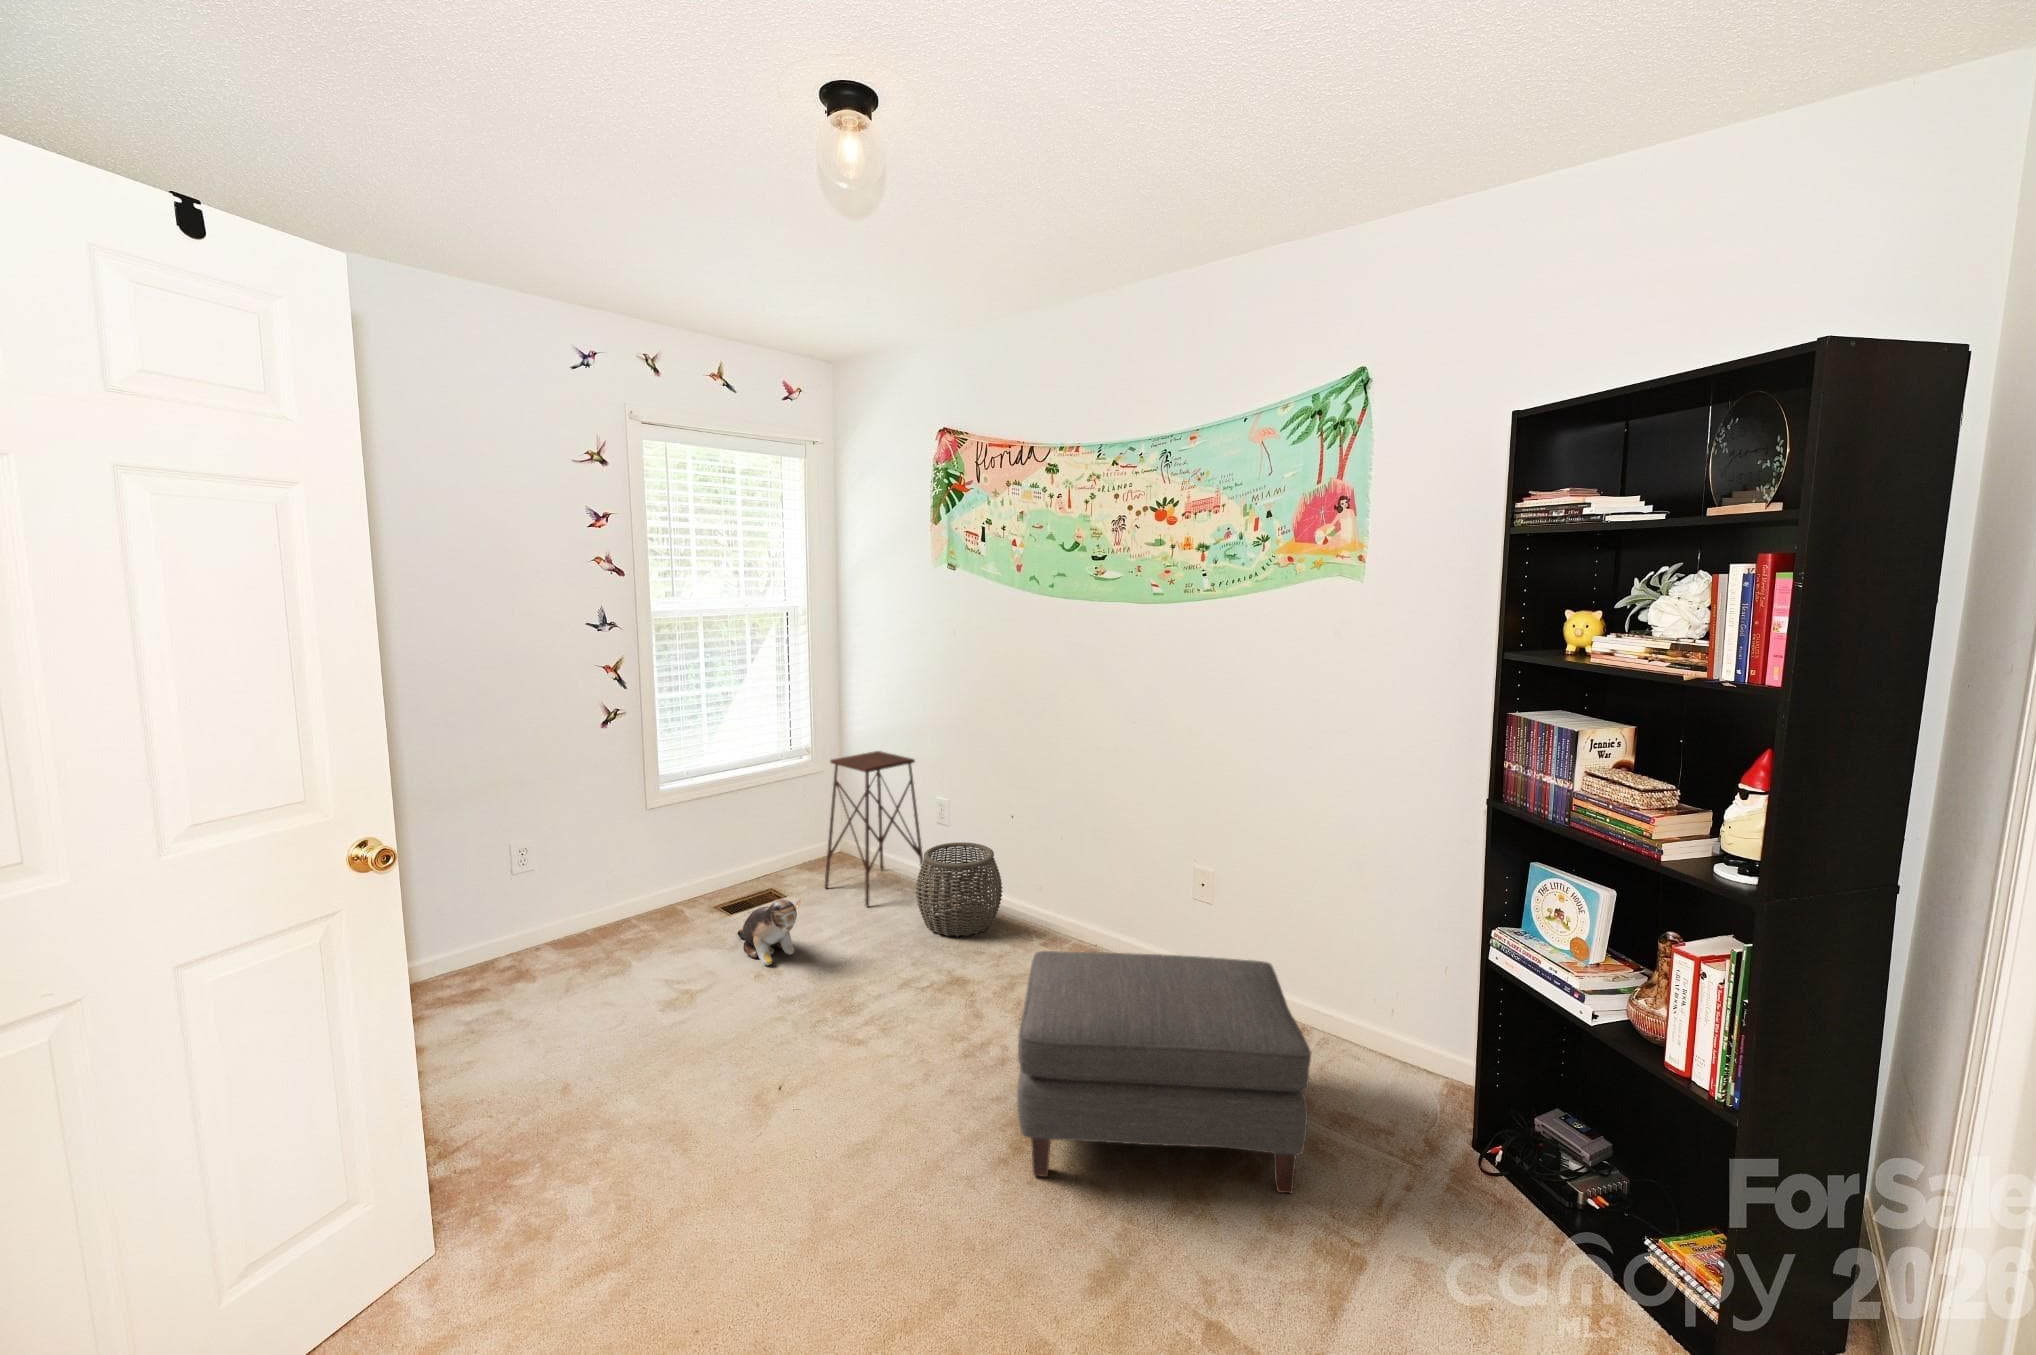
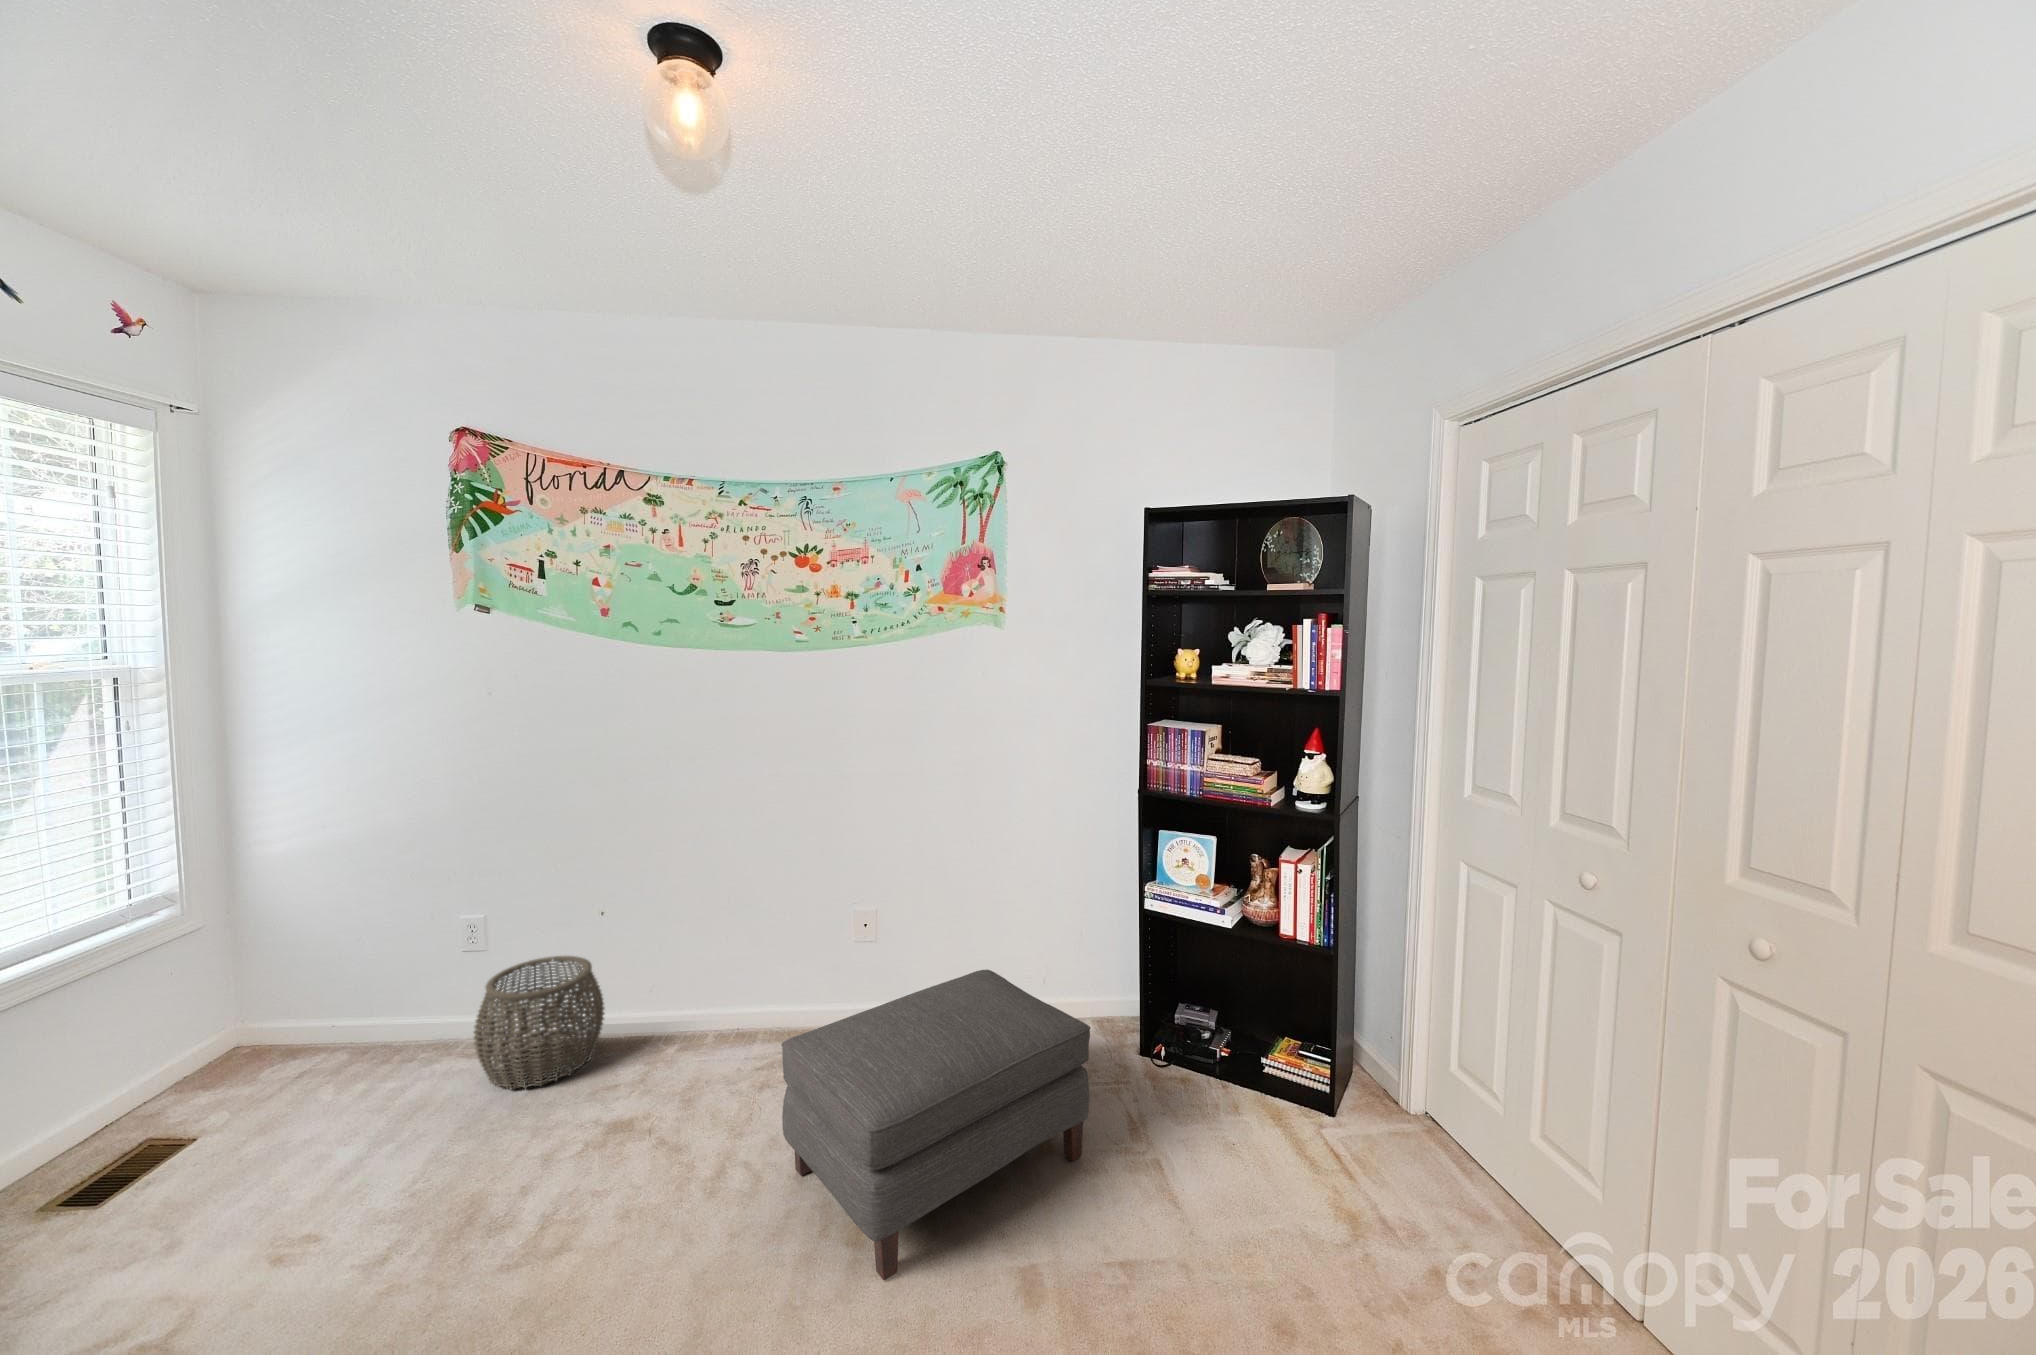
side table: present [825,751,923,907] -> none [253,869,448,1102]
plush toy: present [738,899,801,965] -> none [116,1121,318,1261]

